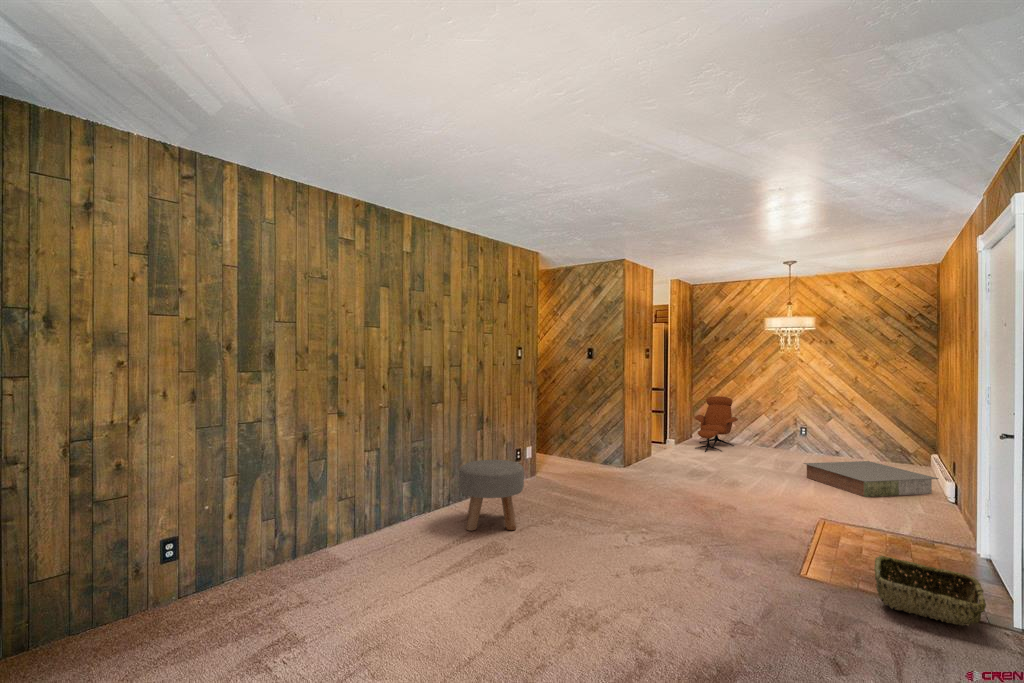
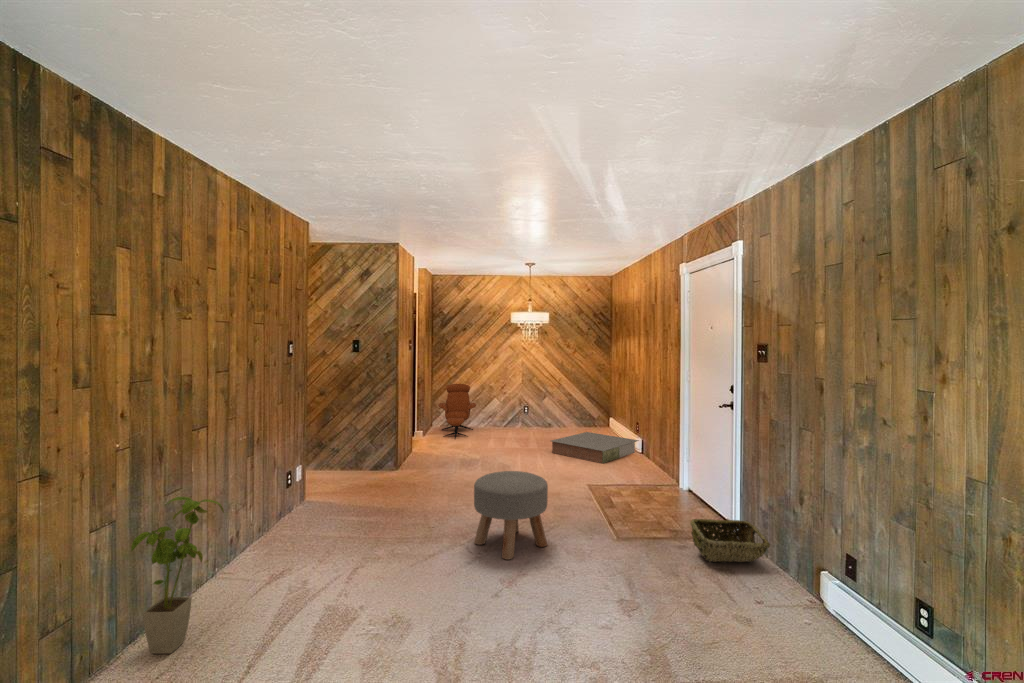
house plant: none [381,441,432,538] -> present [131,497,224,654]
ottoman: present [459,460,524,531] -> present [474,471,548,560]

